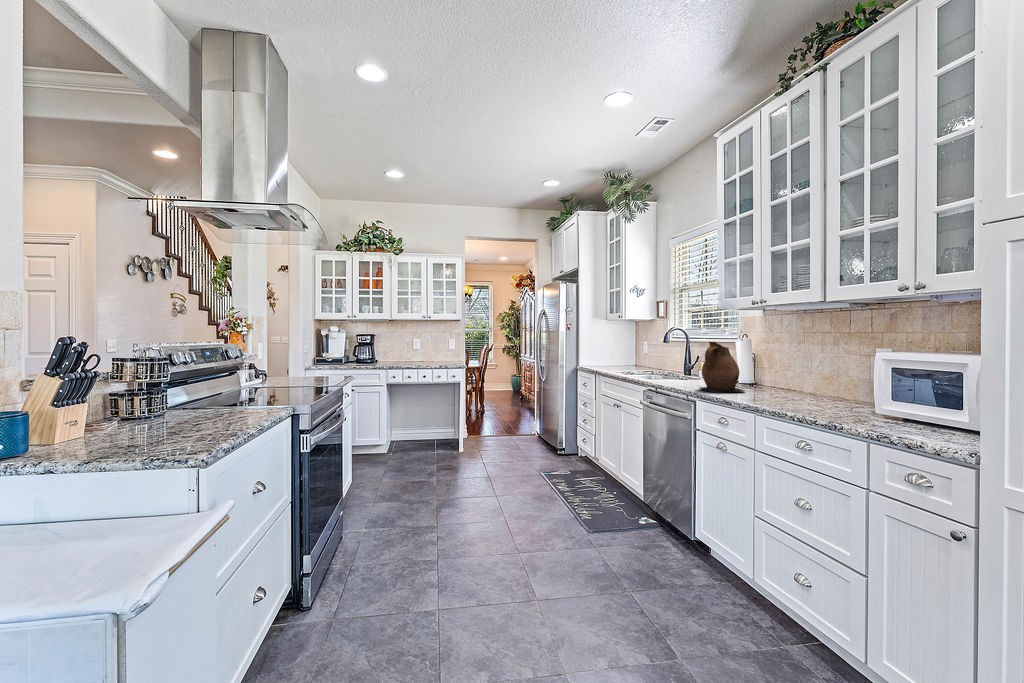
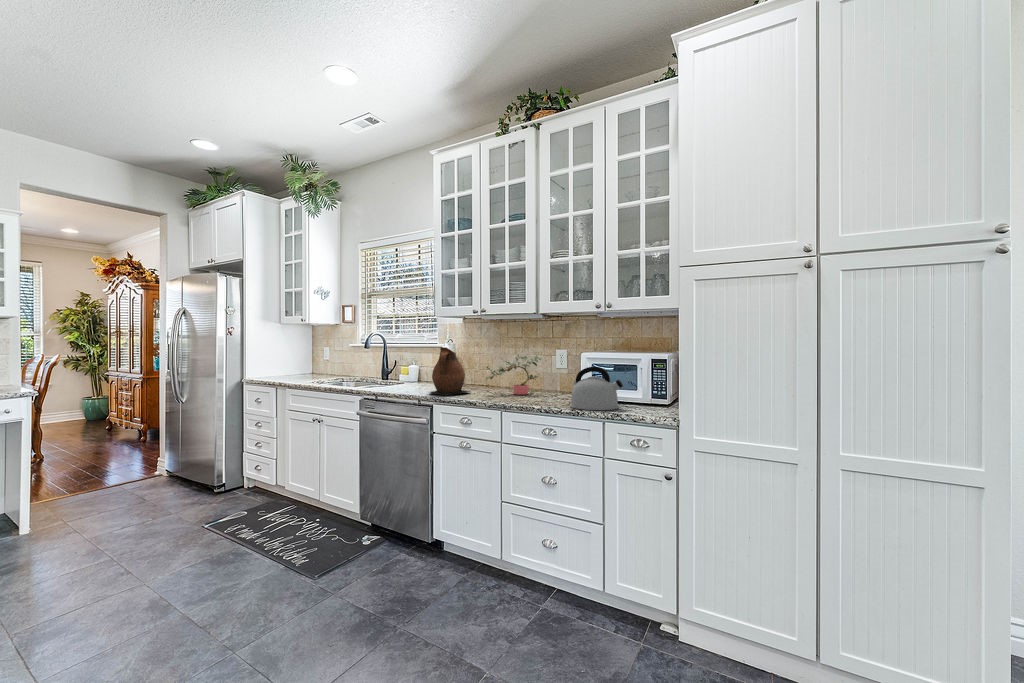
potted plant: none [757,351,839,400] -> present [486,355,541,395]
kettle: none [833,369,916,428] -> present [571,367,623,410]

